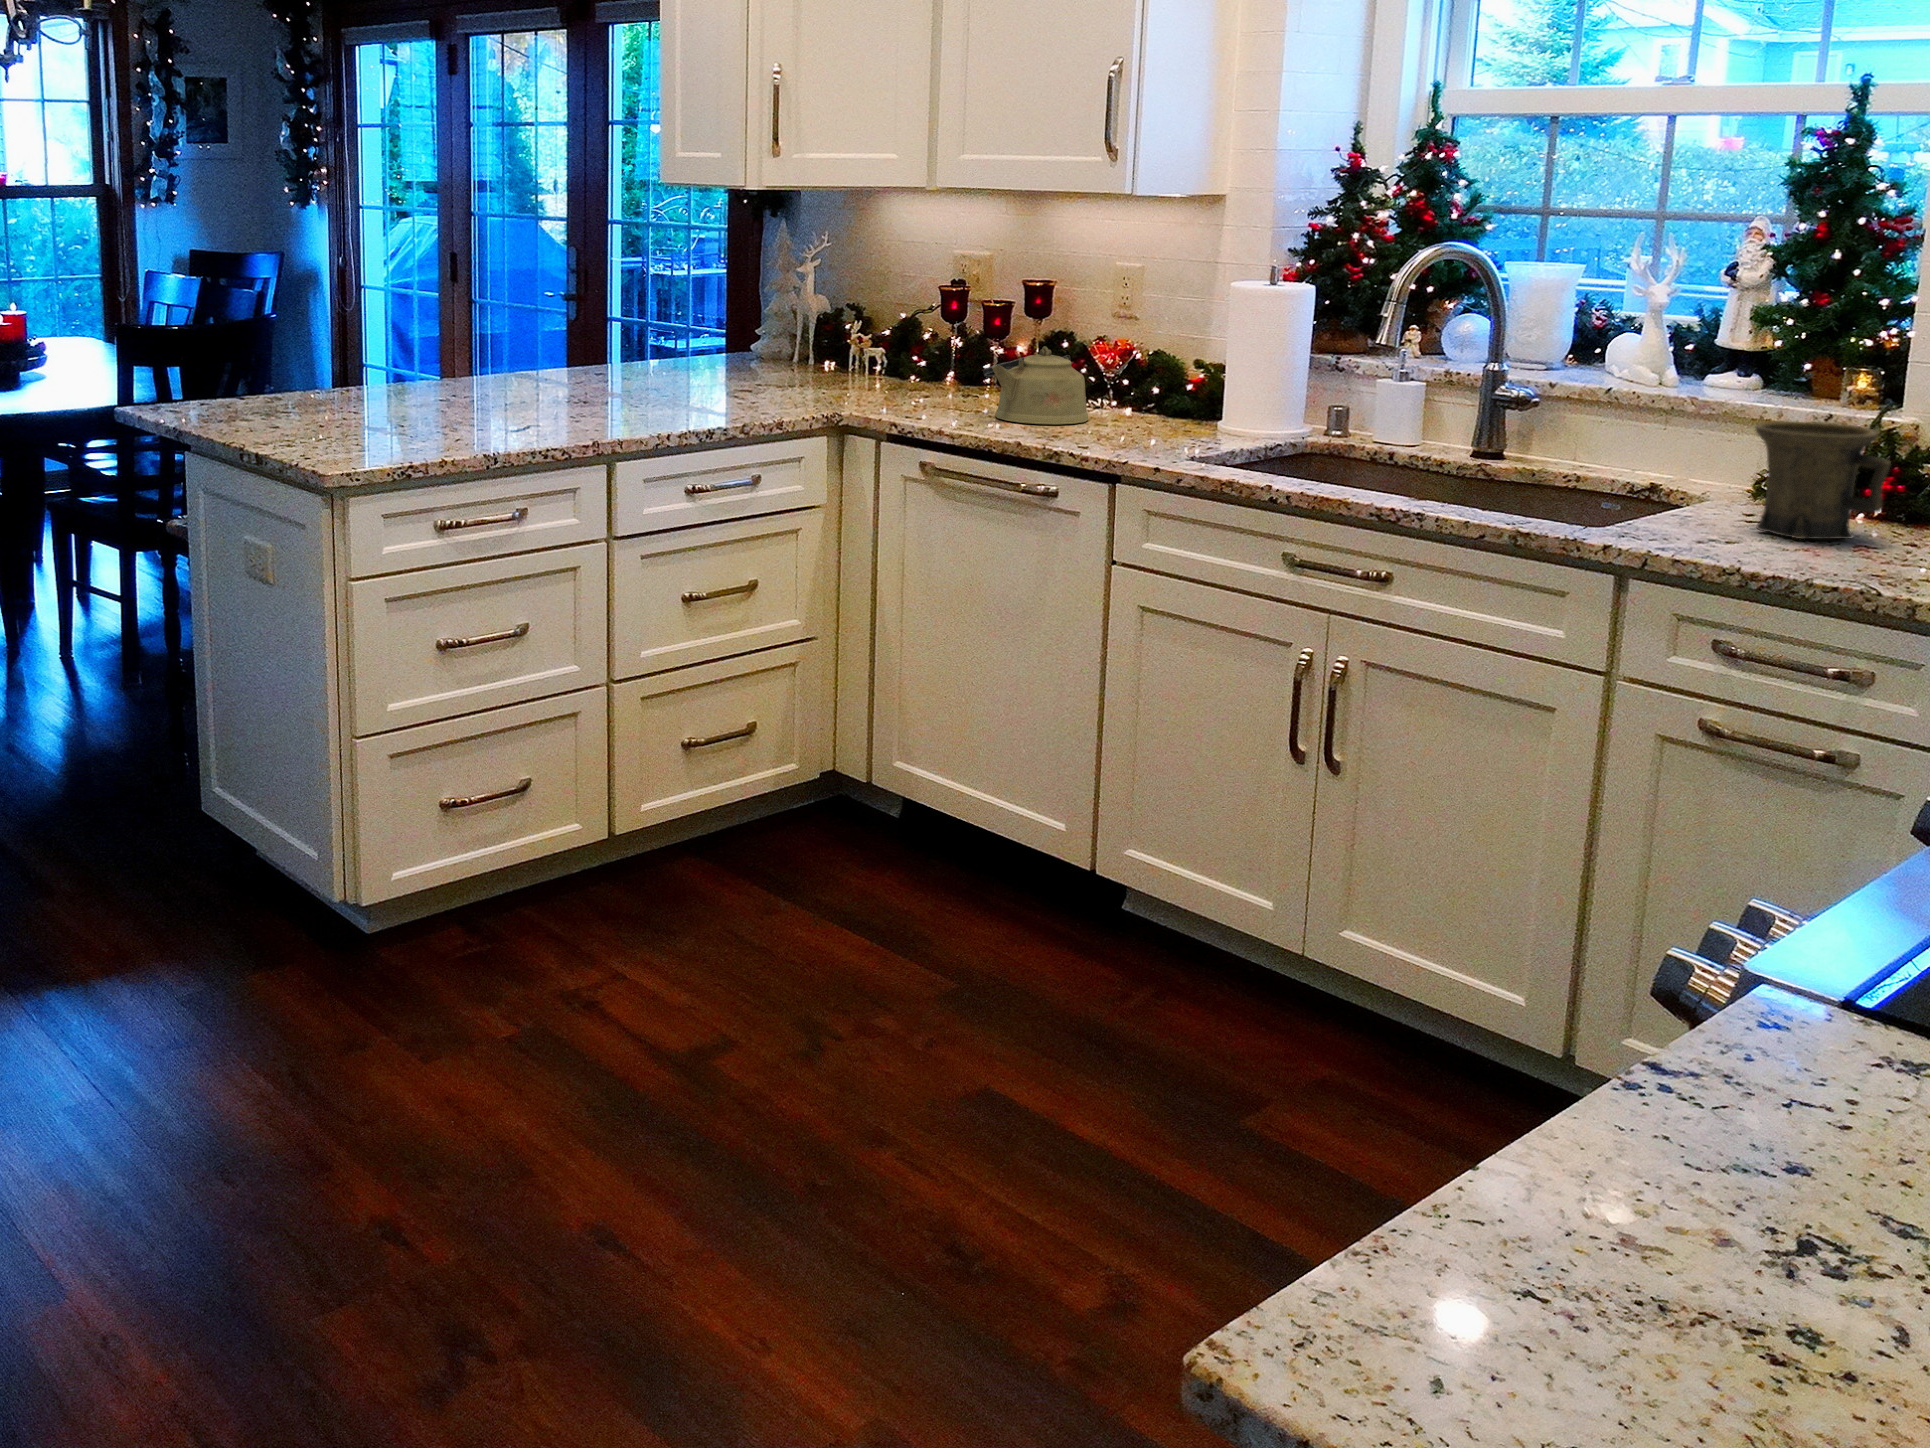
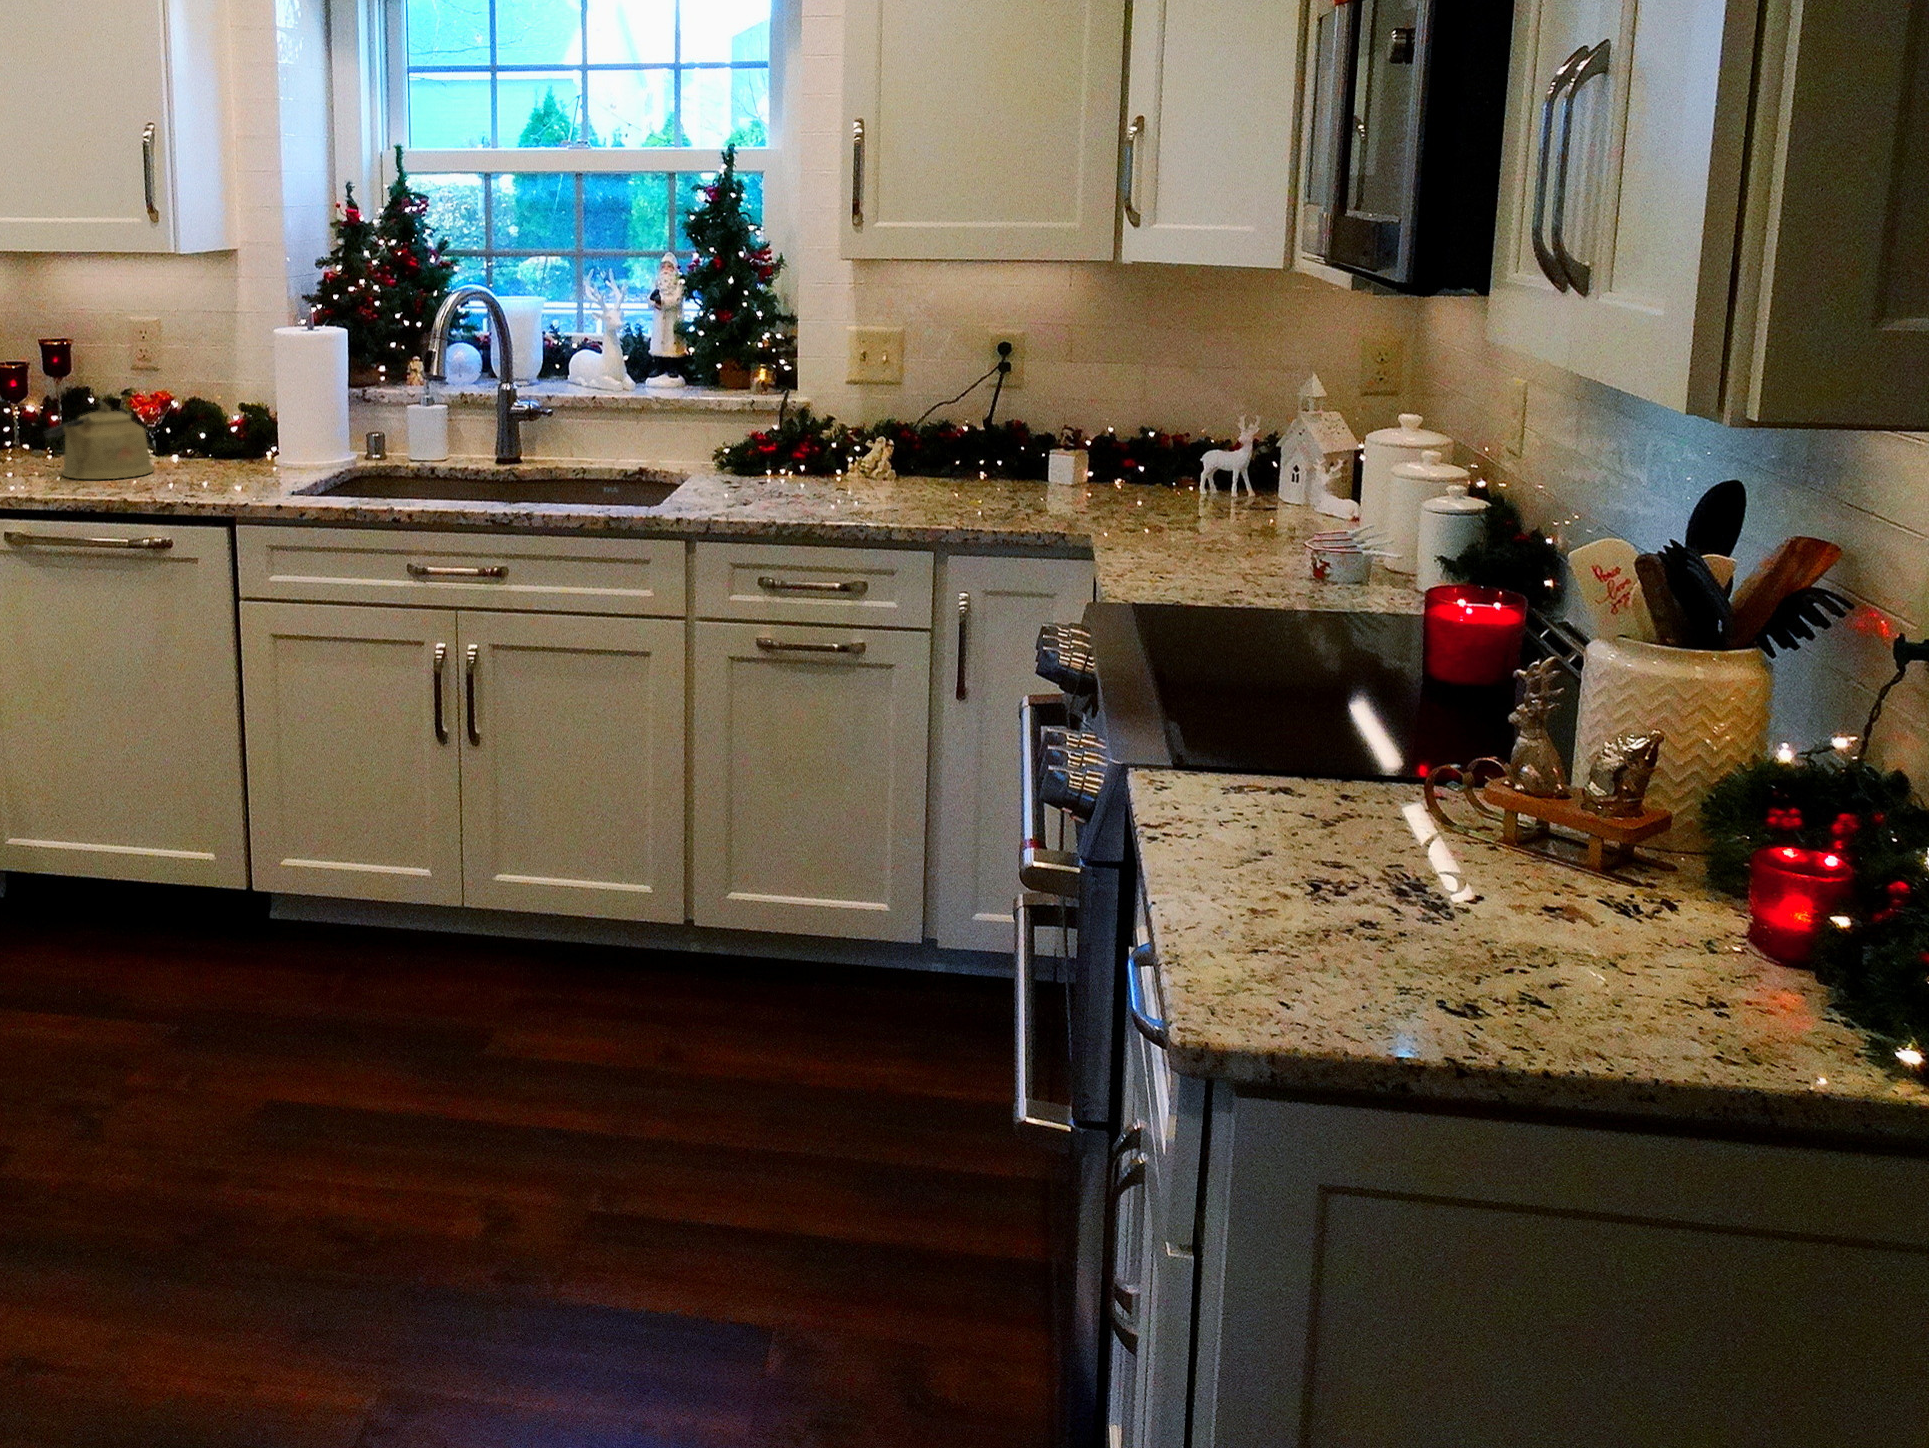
mug: present [1755,421,1891,539] -> none [734,408,824,495]

